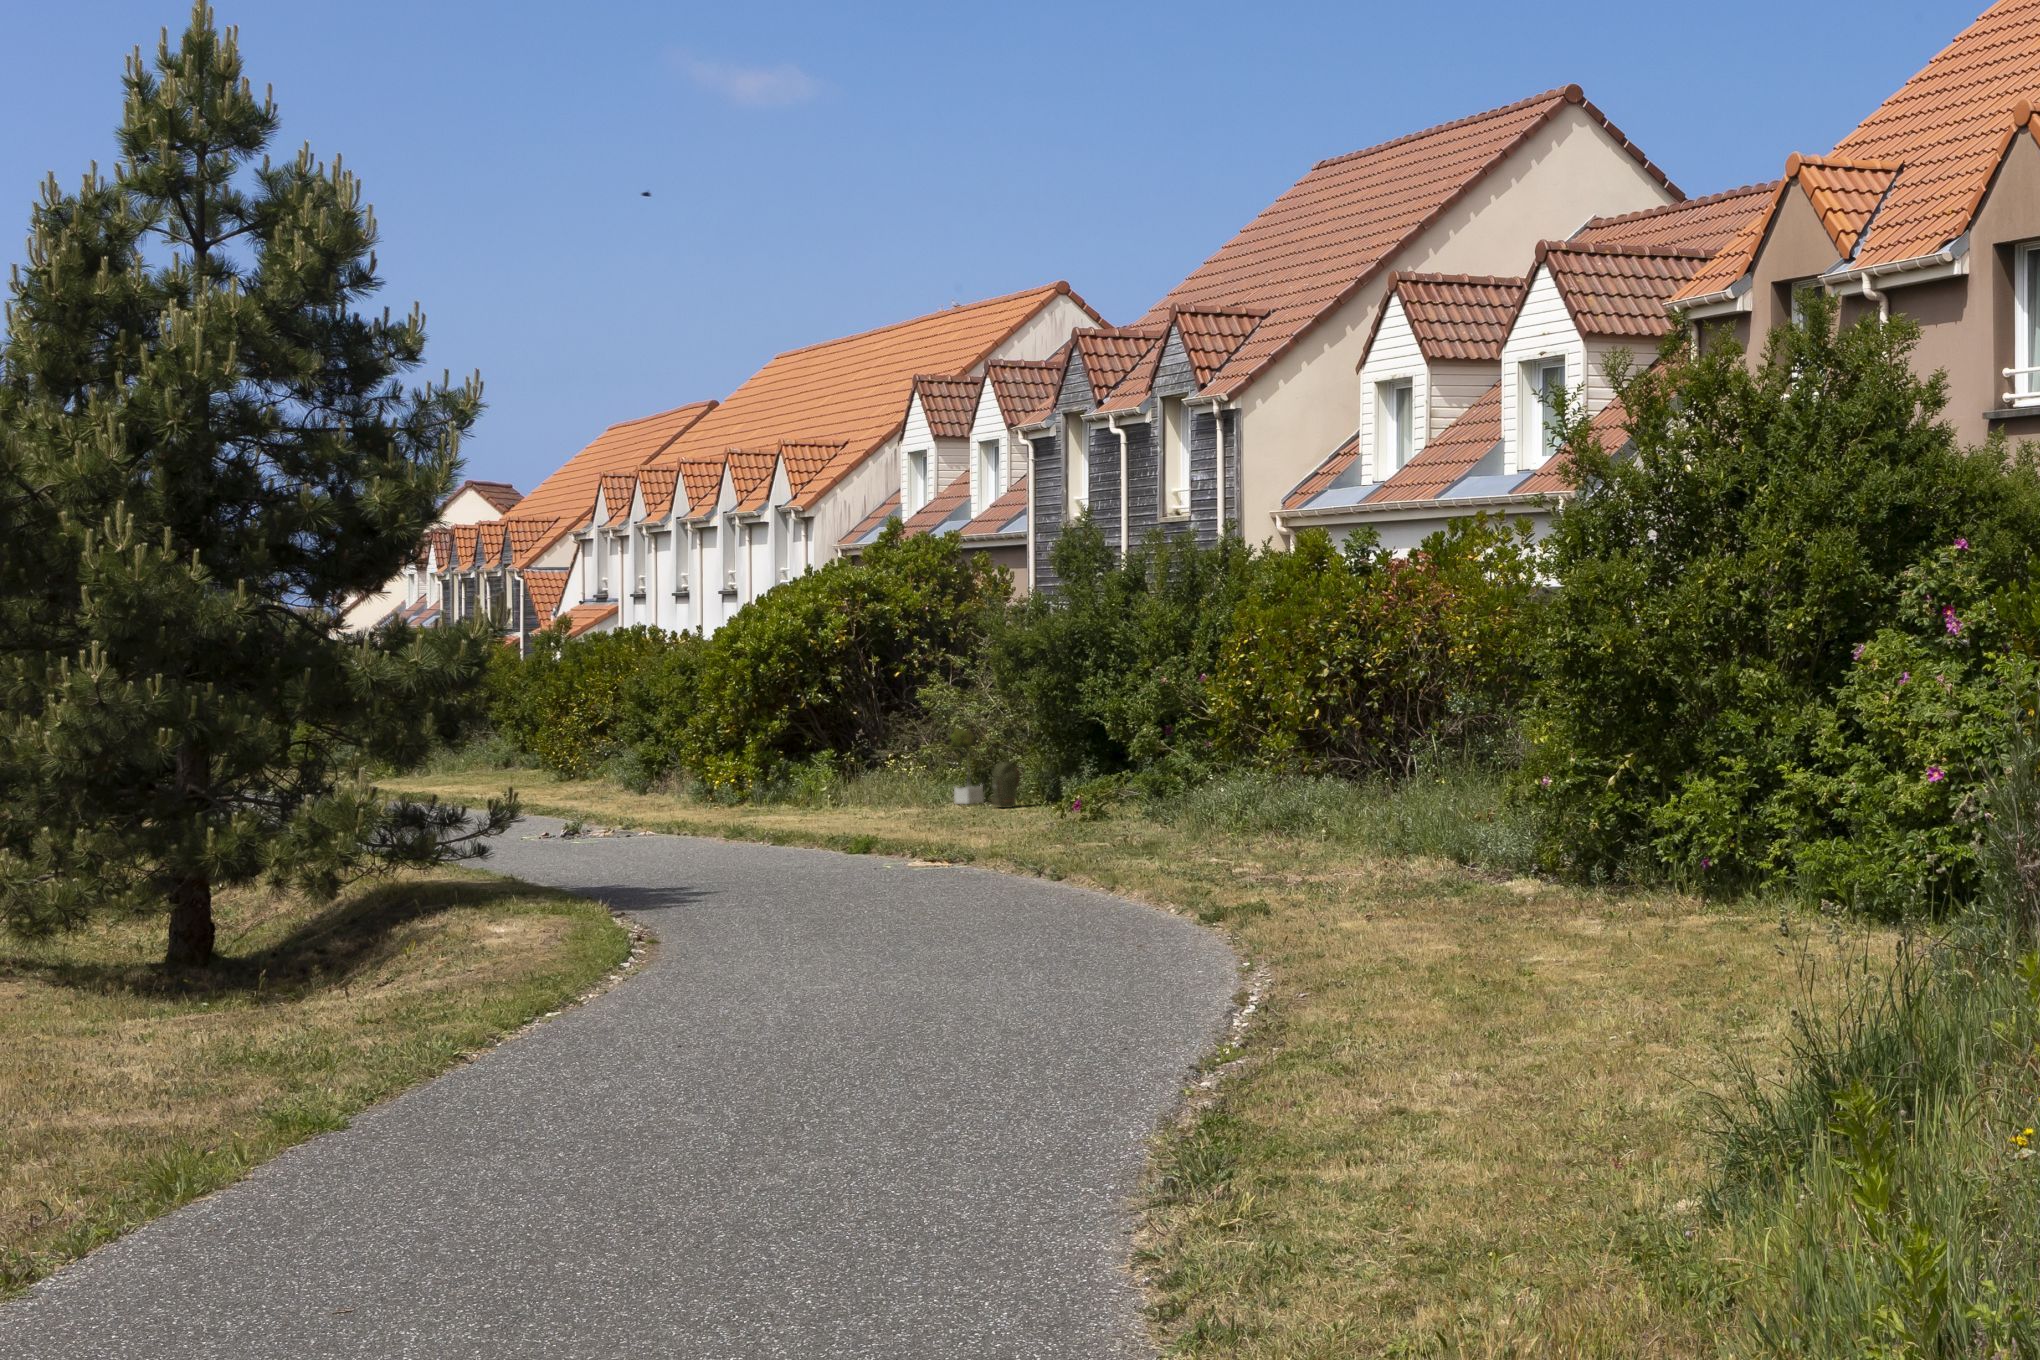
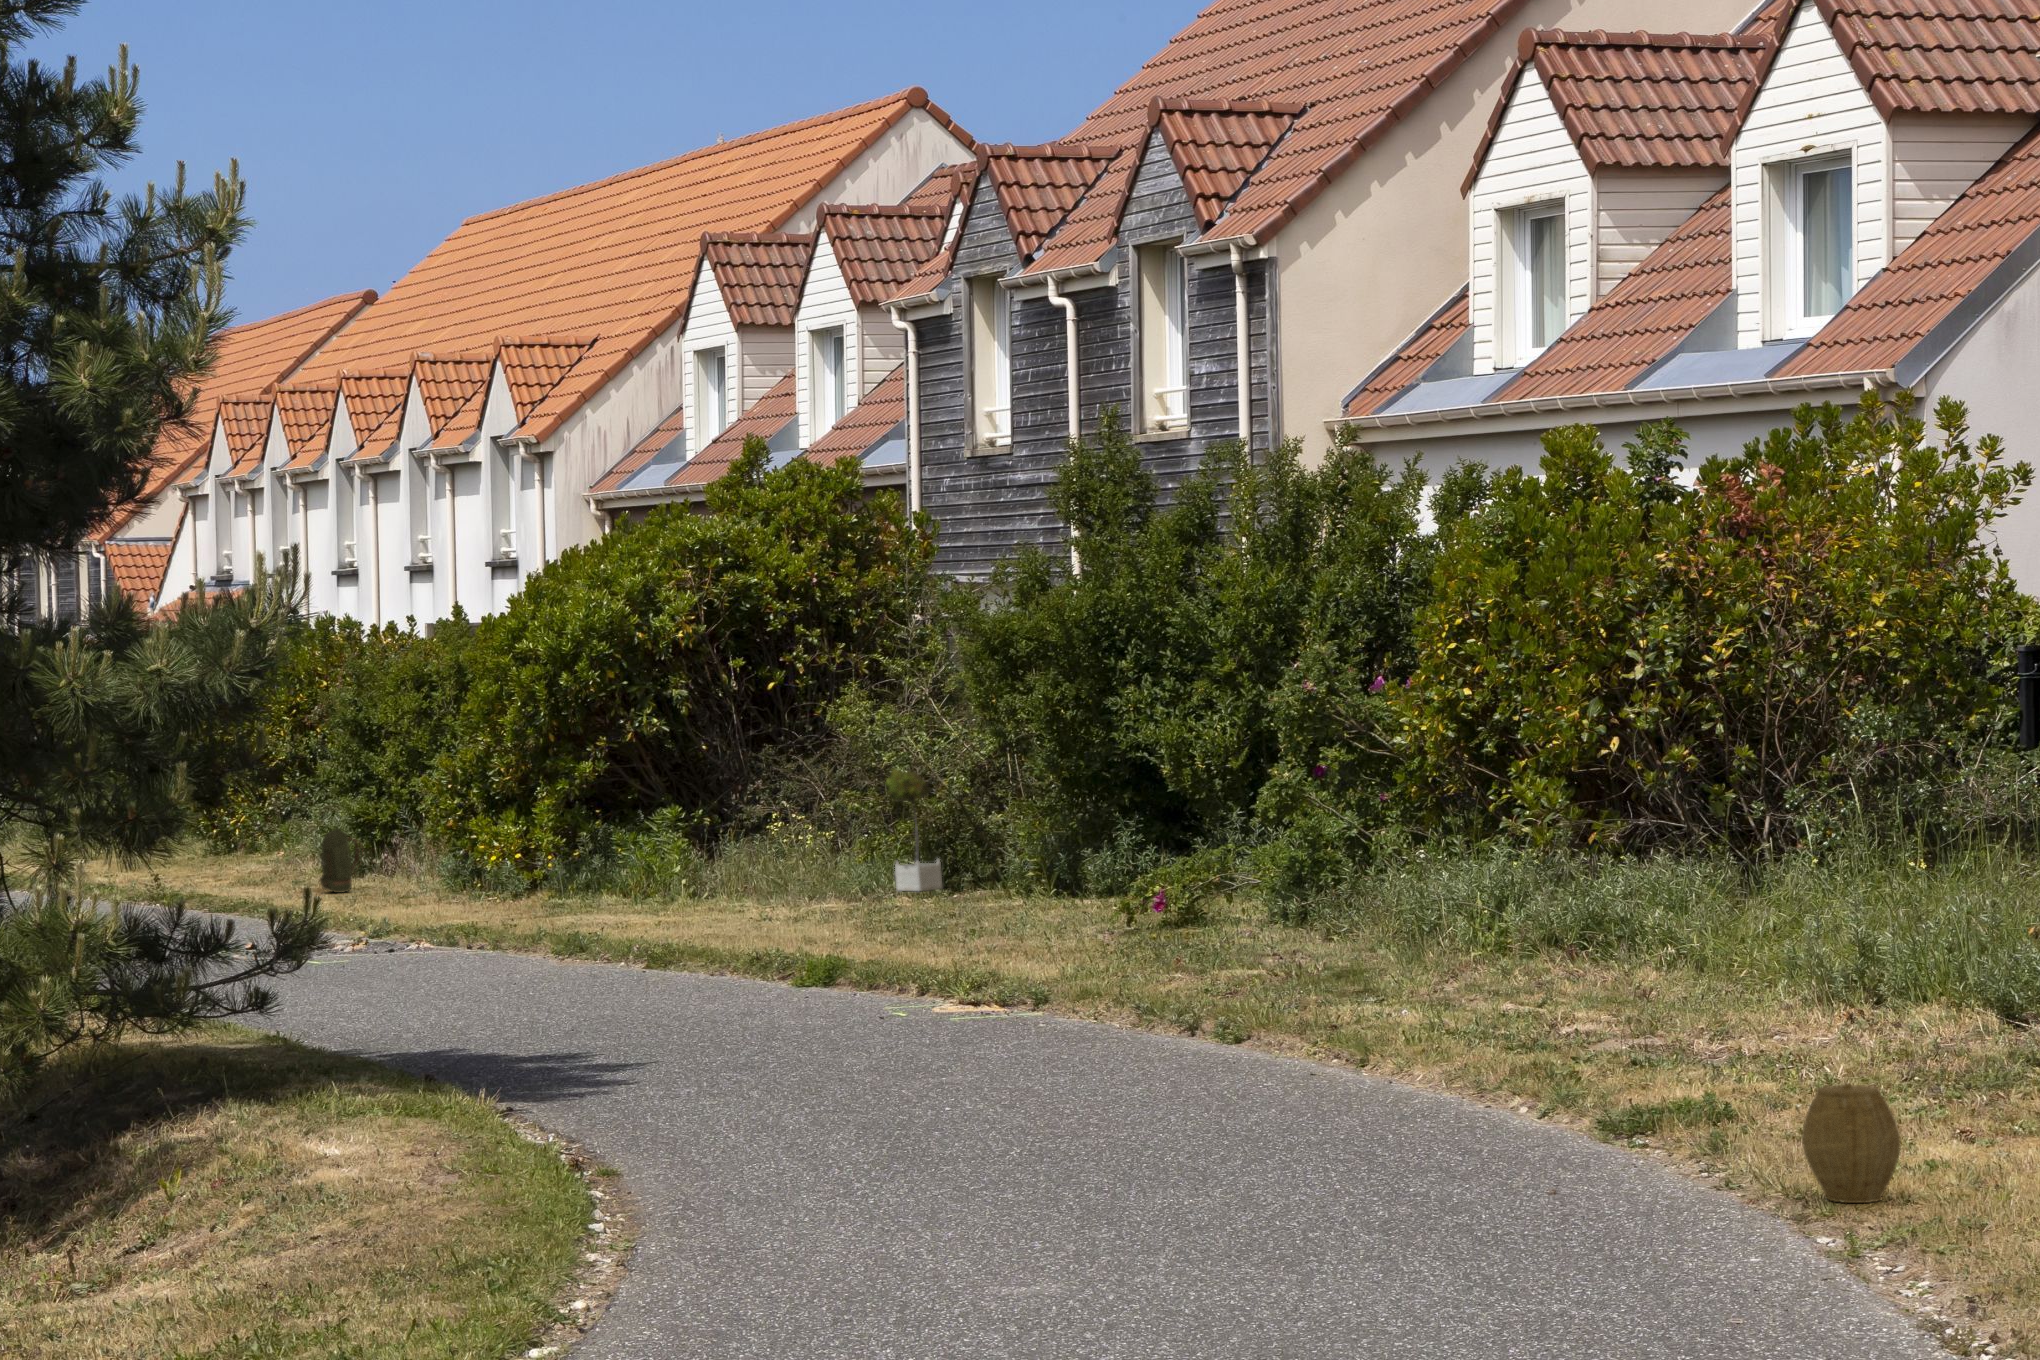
backpack: present [991,761,1020,808] -> present [320,829,359,893]
woven basket: none [1249,873,1296,933] -> present [1802,1082,1901,1203]

